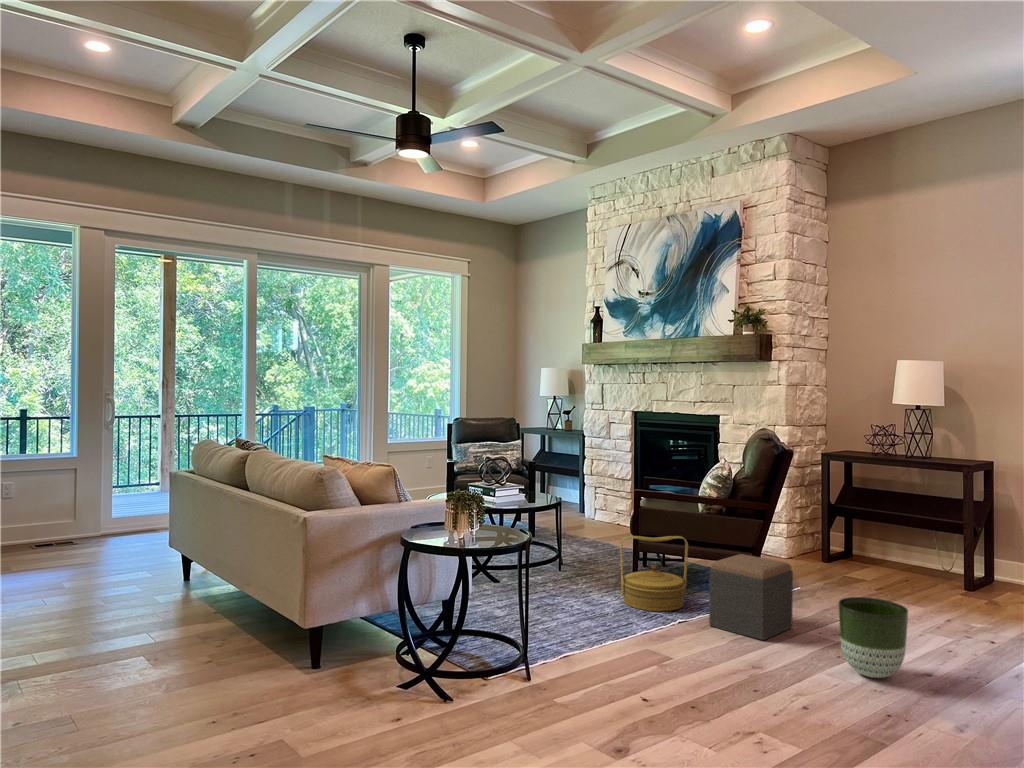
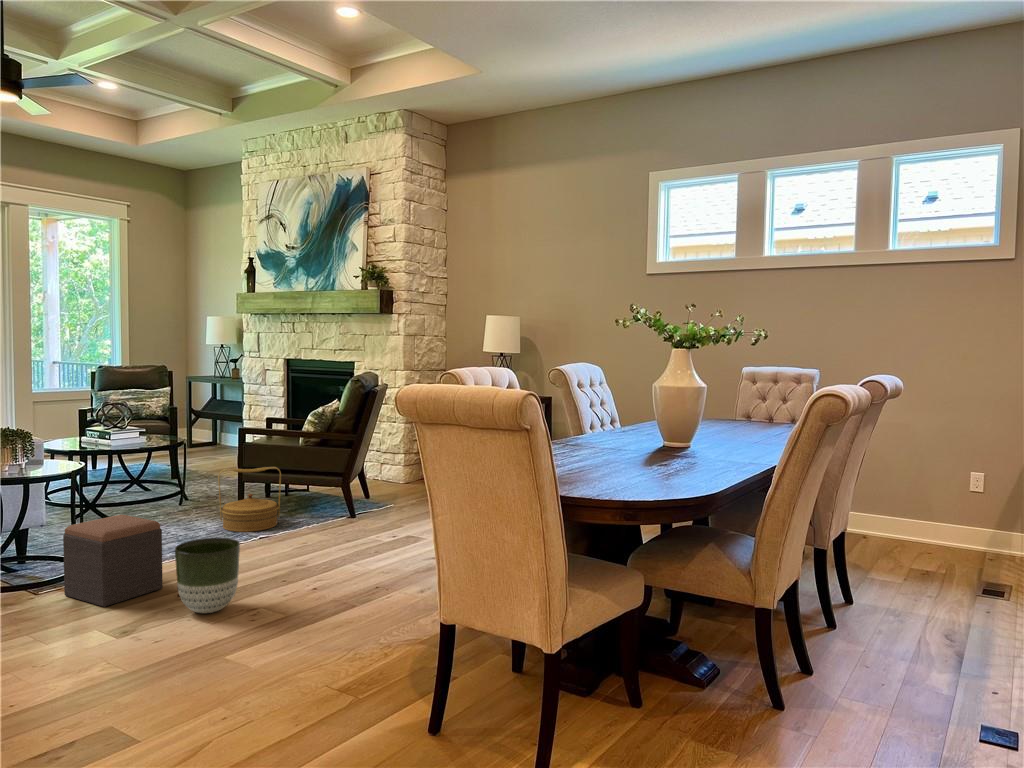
footstool: present [709,554,793,640] -> present [63,515,163,607]
planter: present [838,597,908,678] -> present [175,538,240,613]

